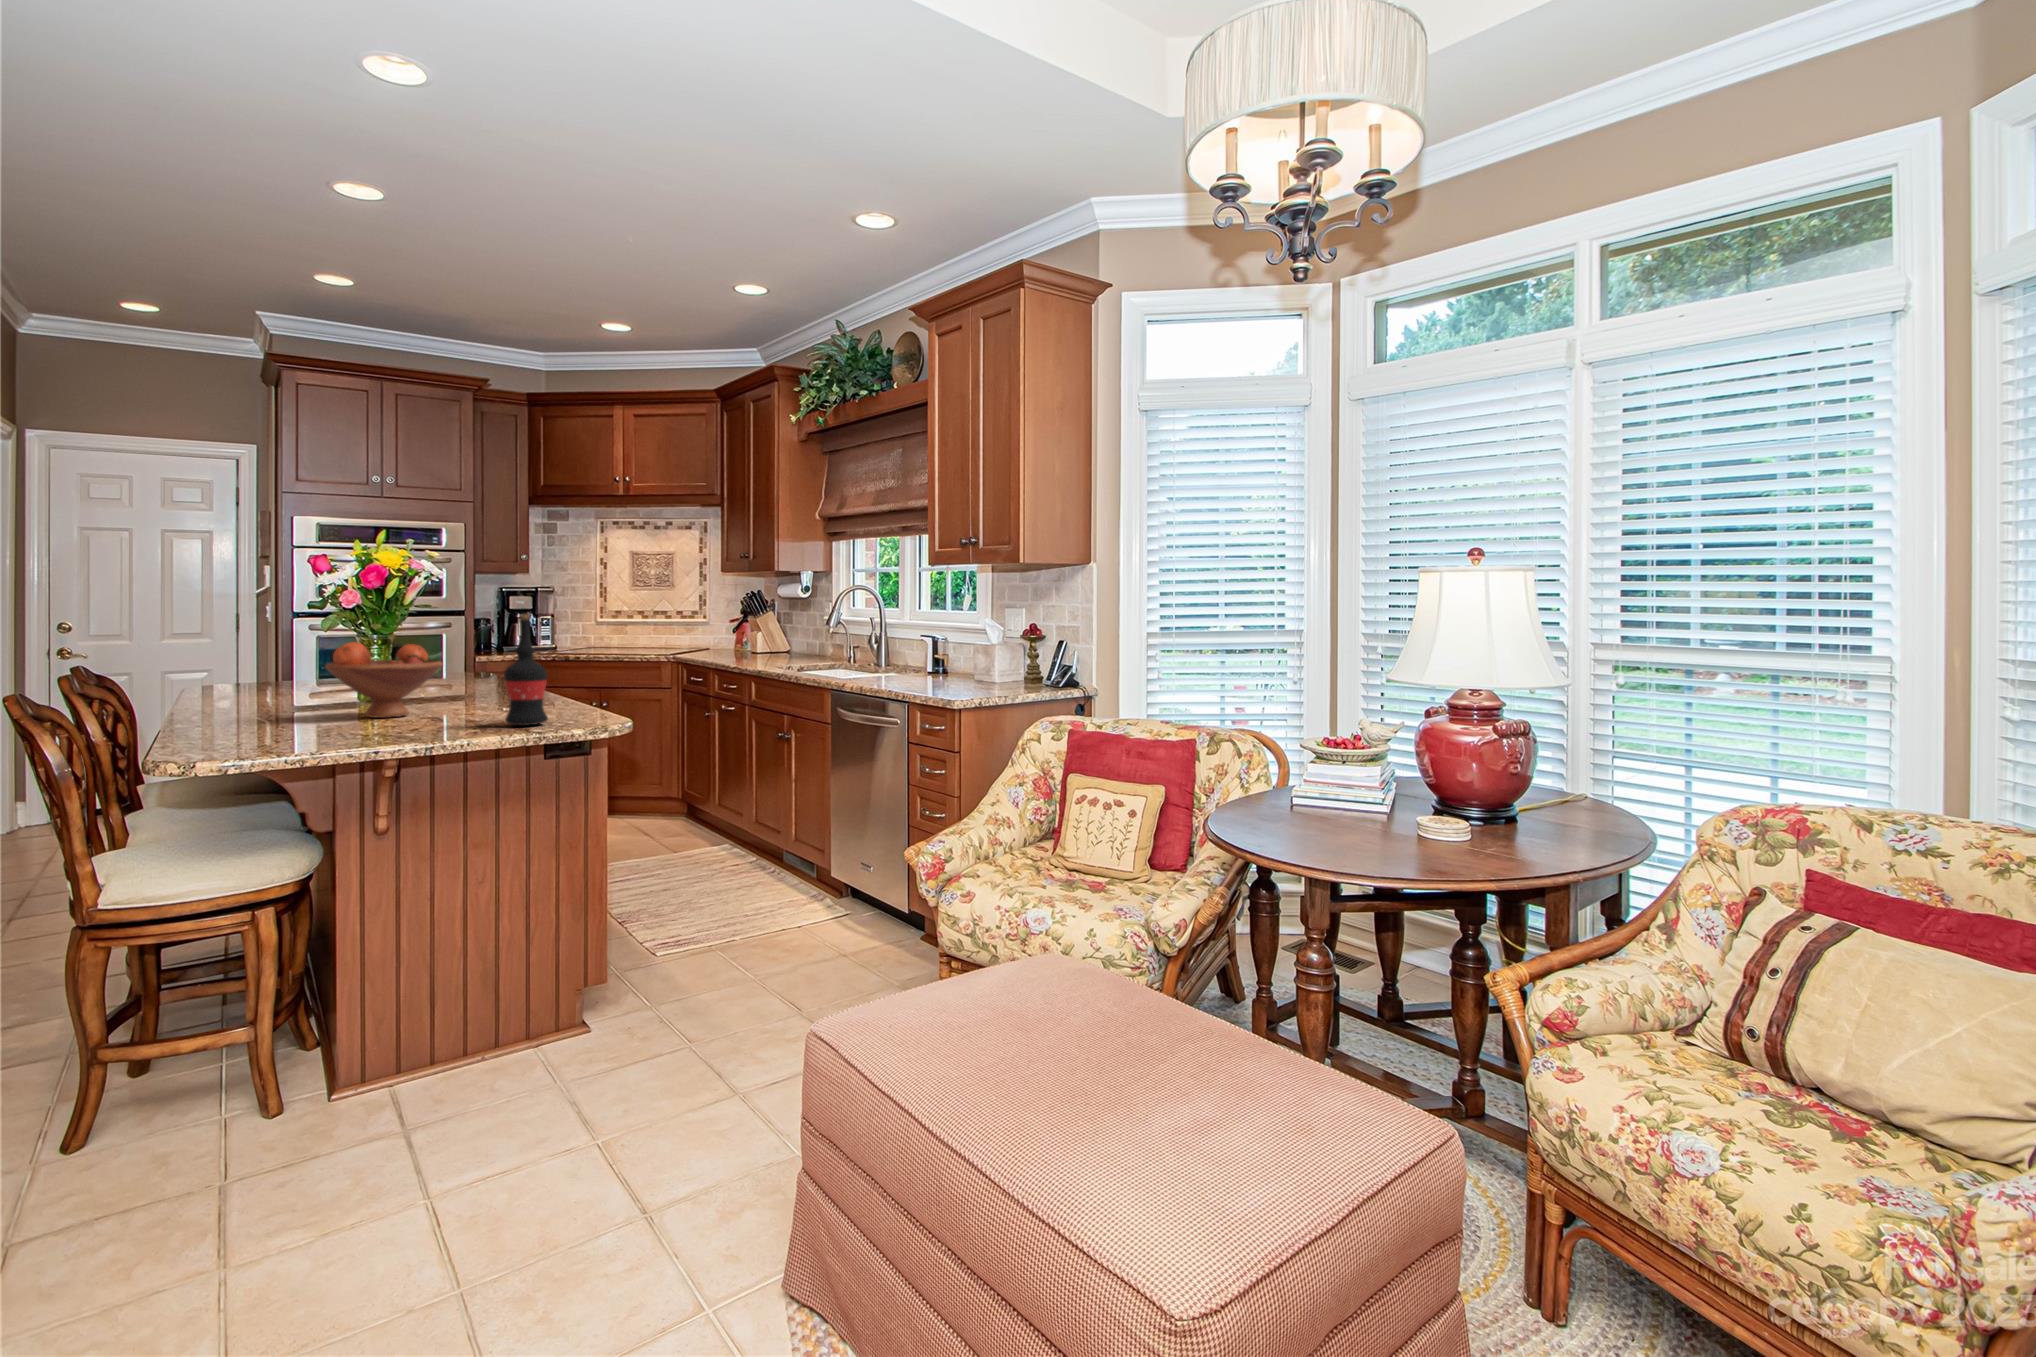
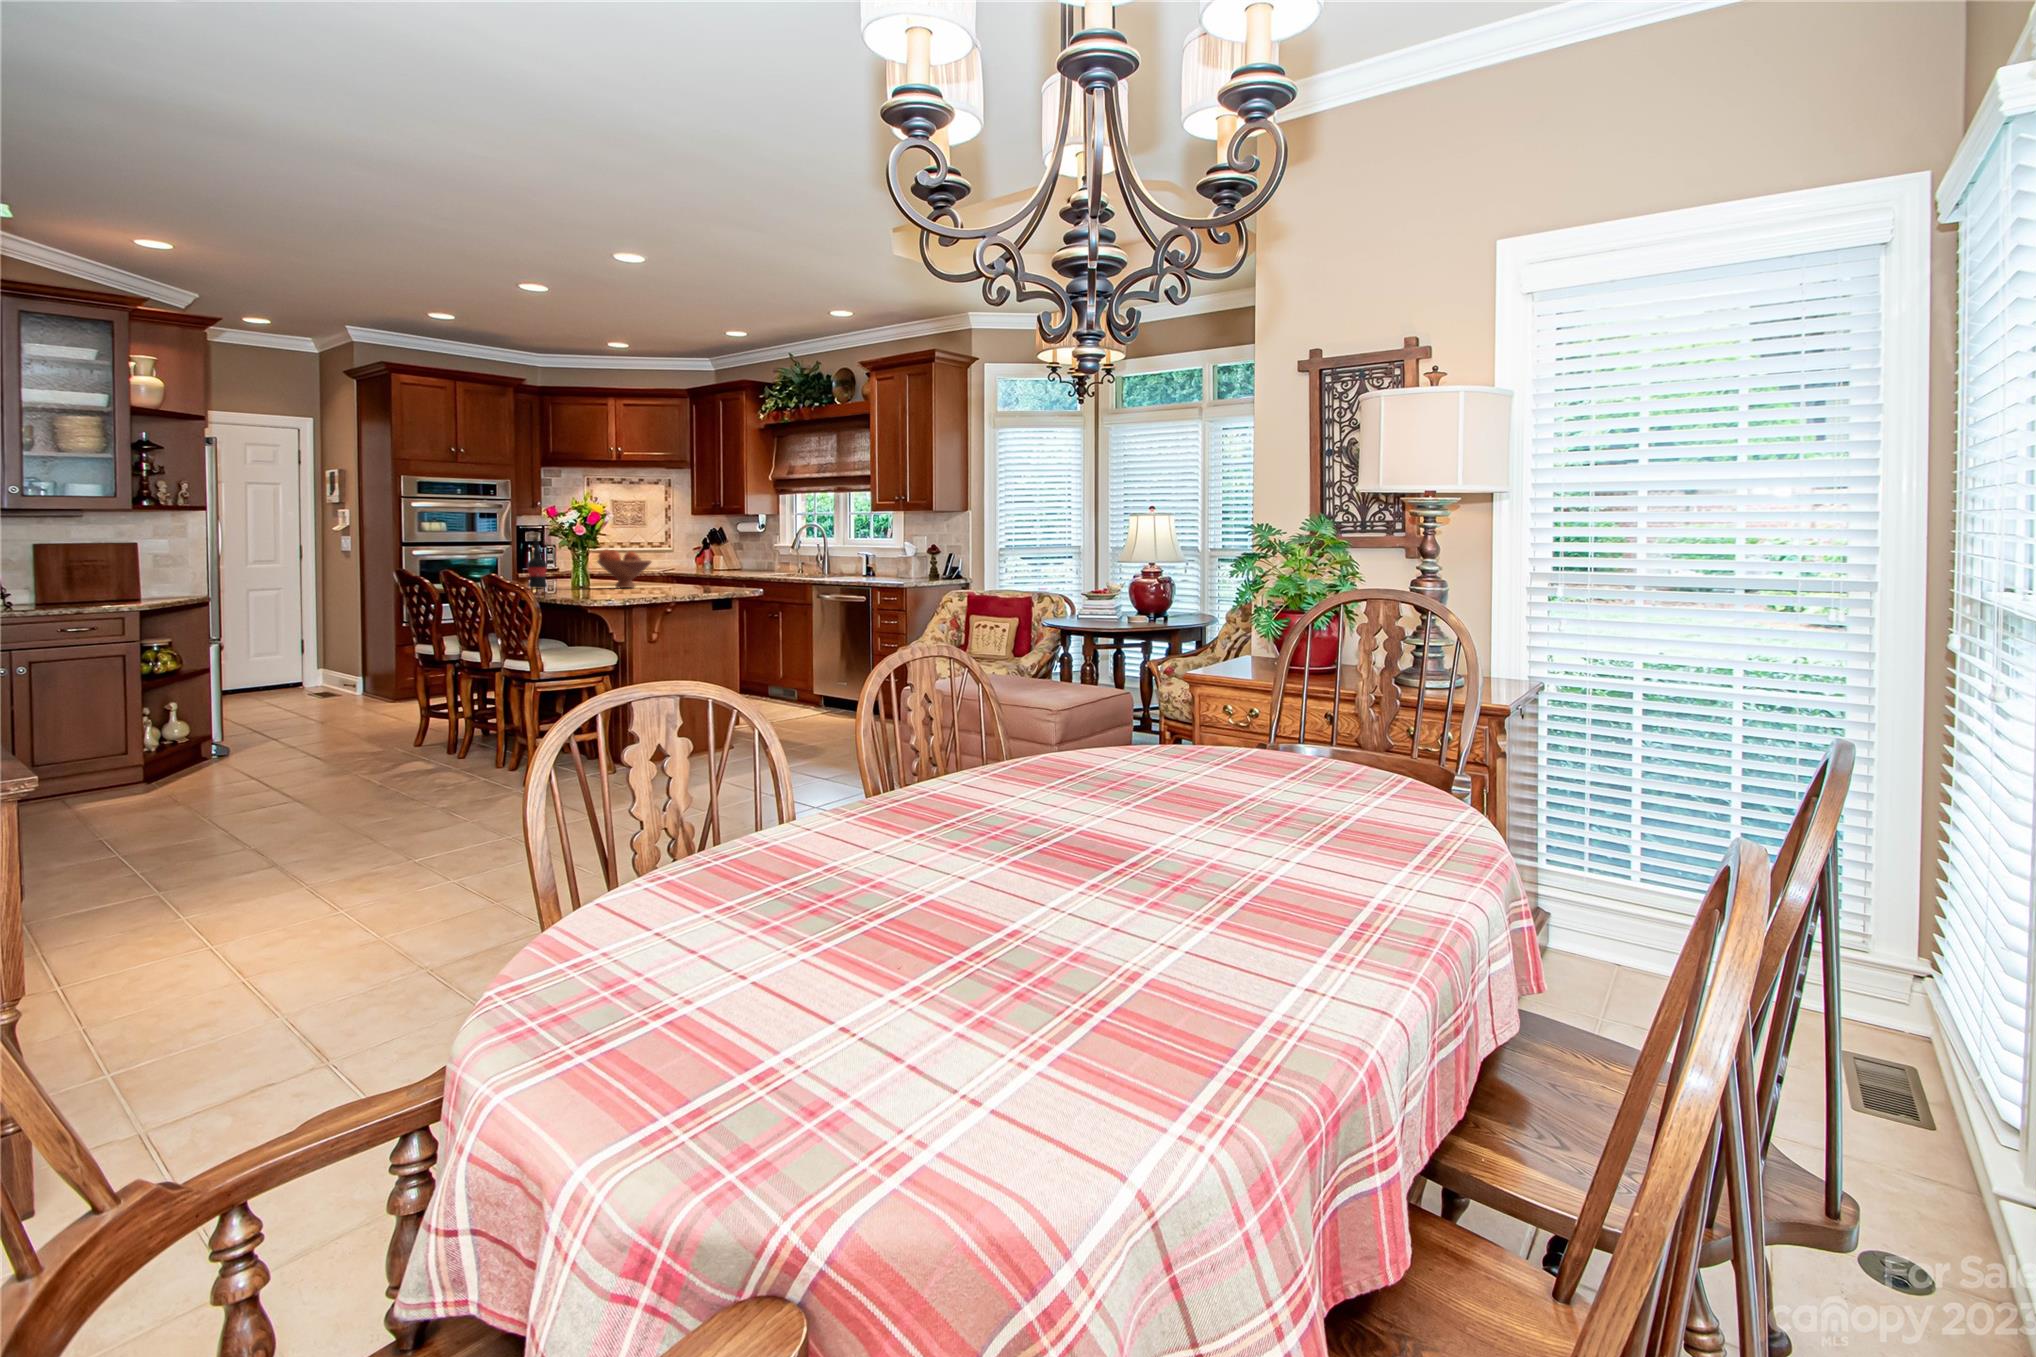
wine bottle: present [504,614,548,726] -> present [527,537,547,589]

